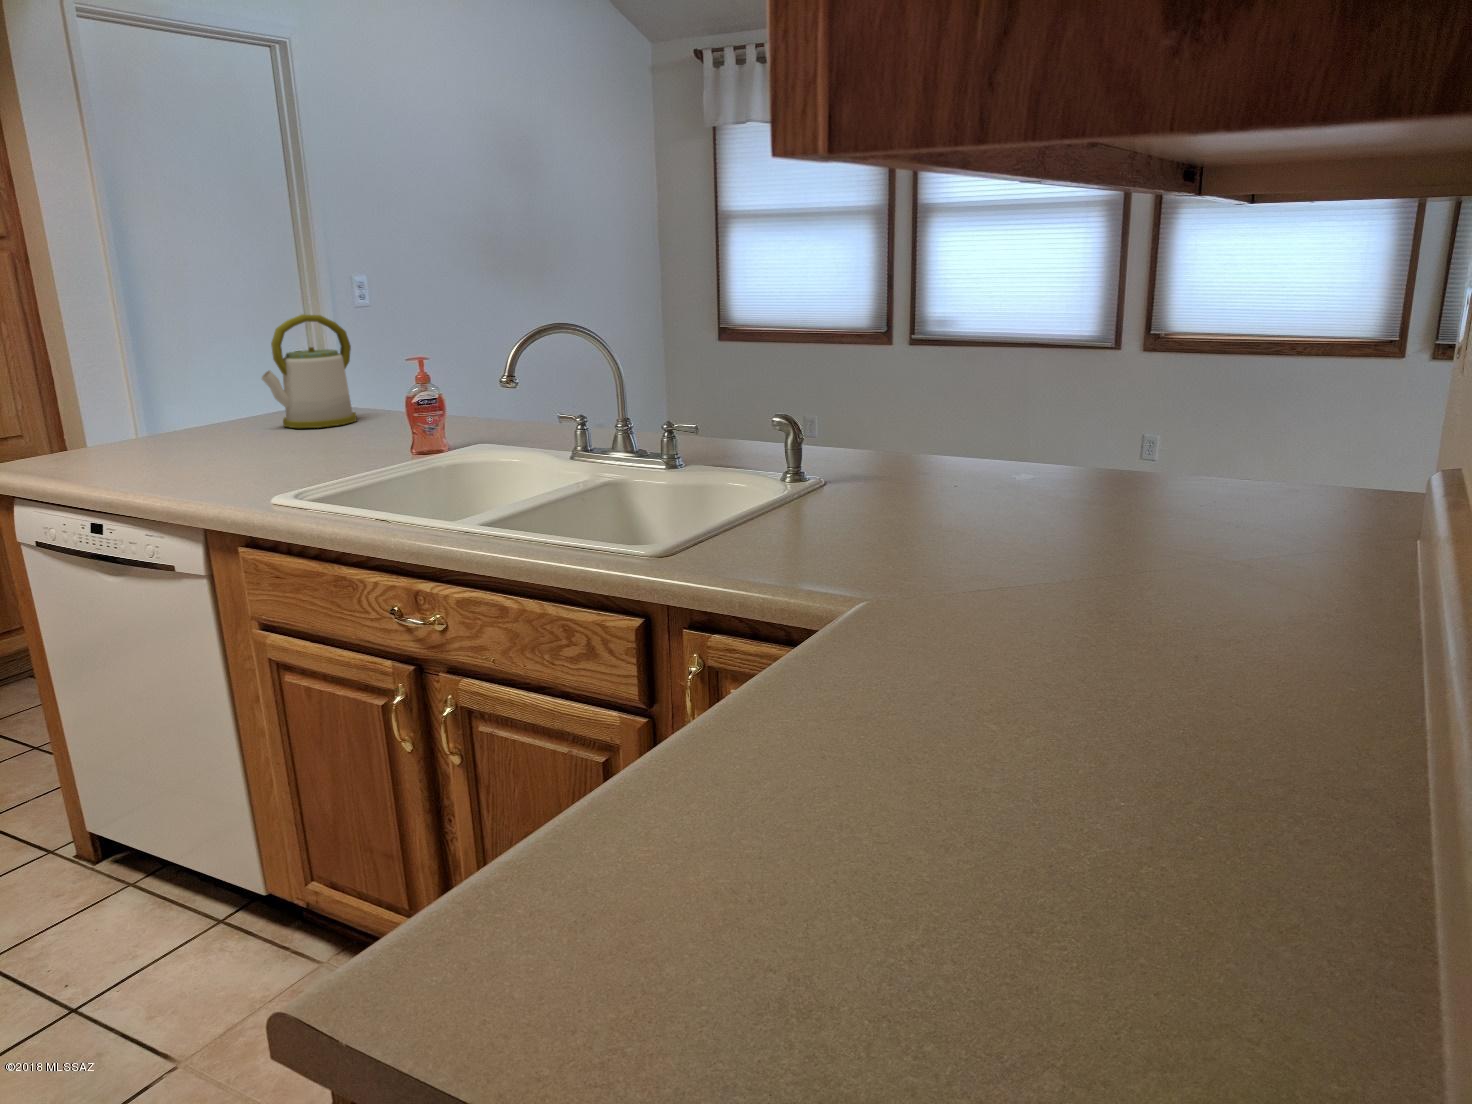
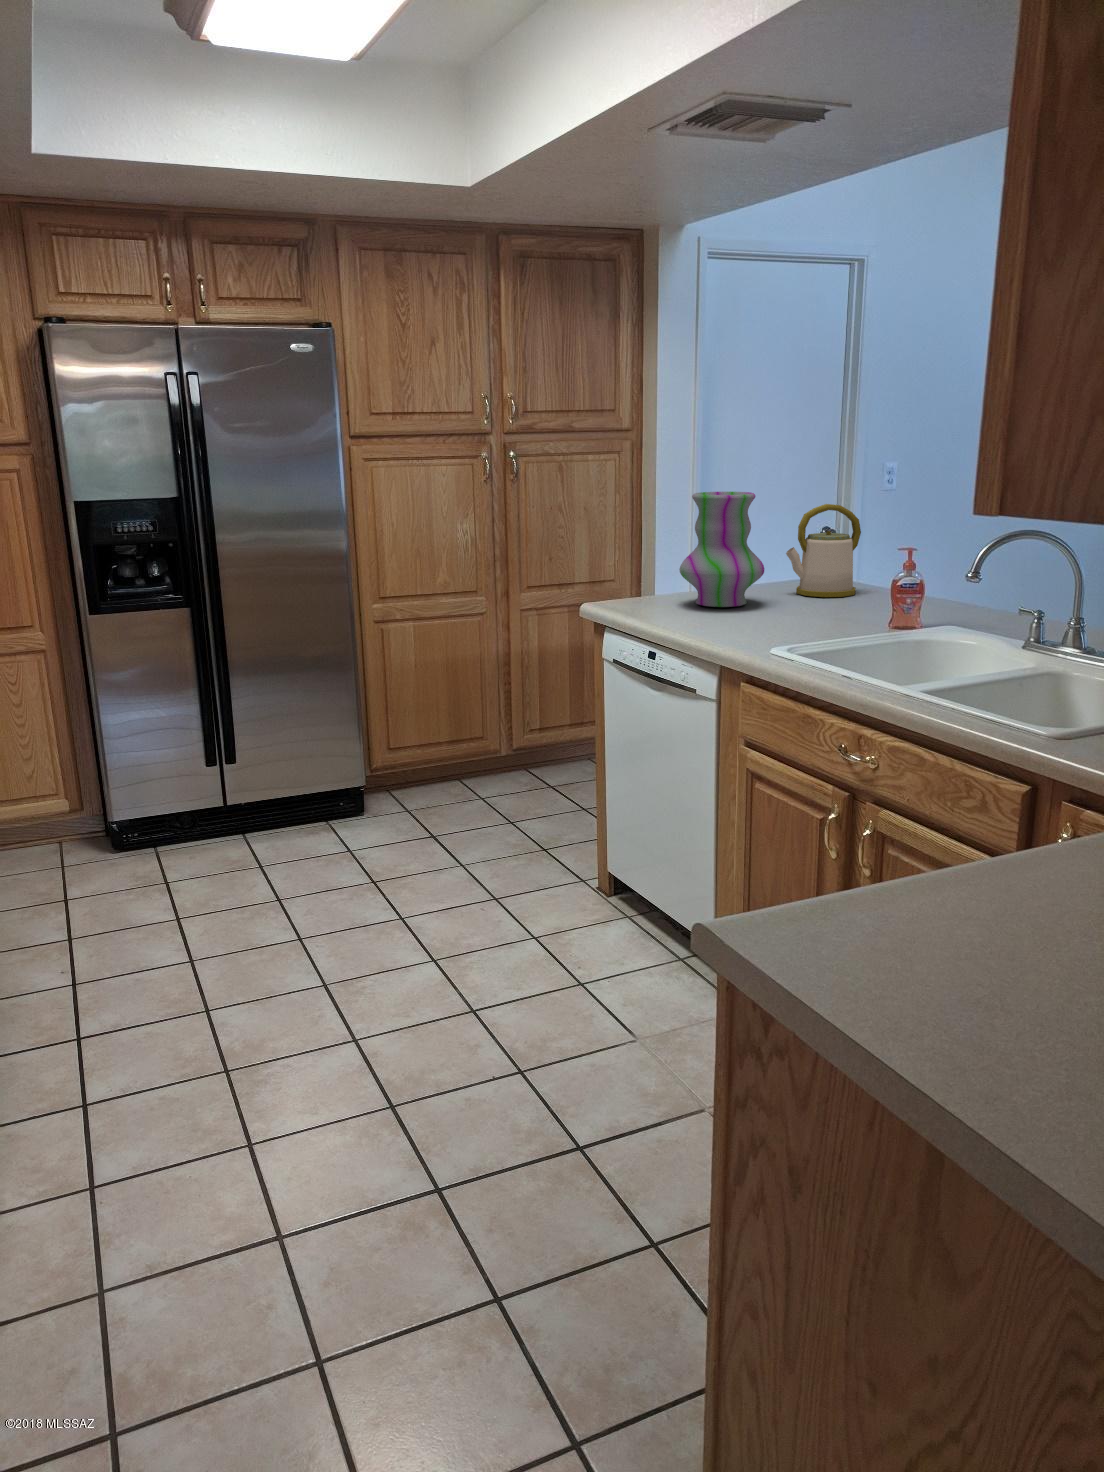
vase: none [116,303,238,455] -> present [679,492,764,607]

